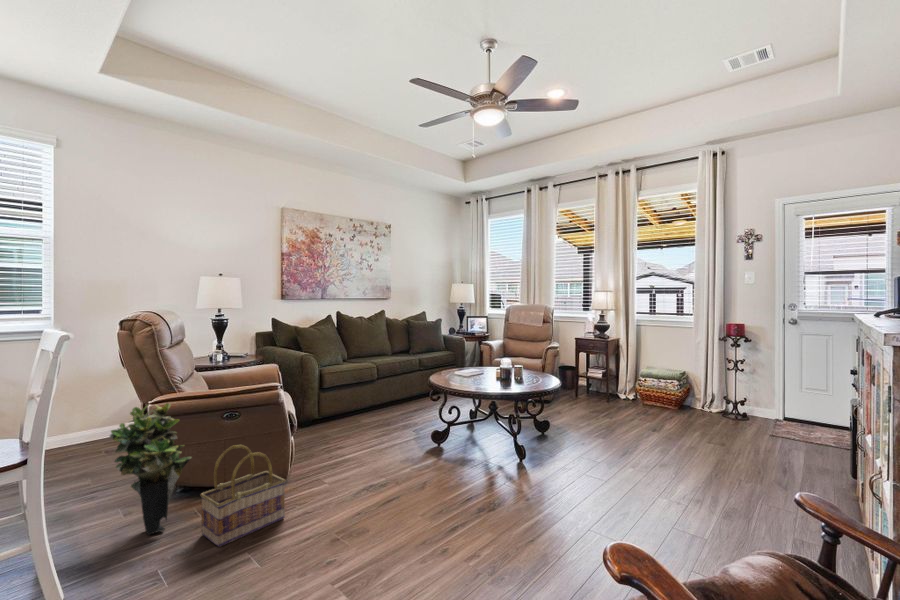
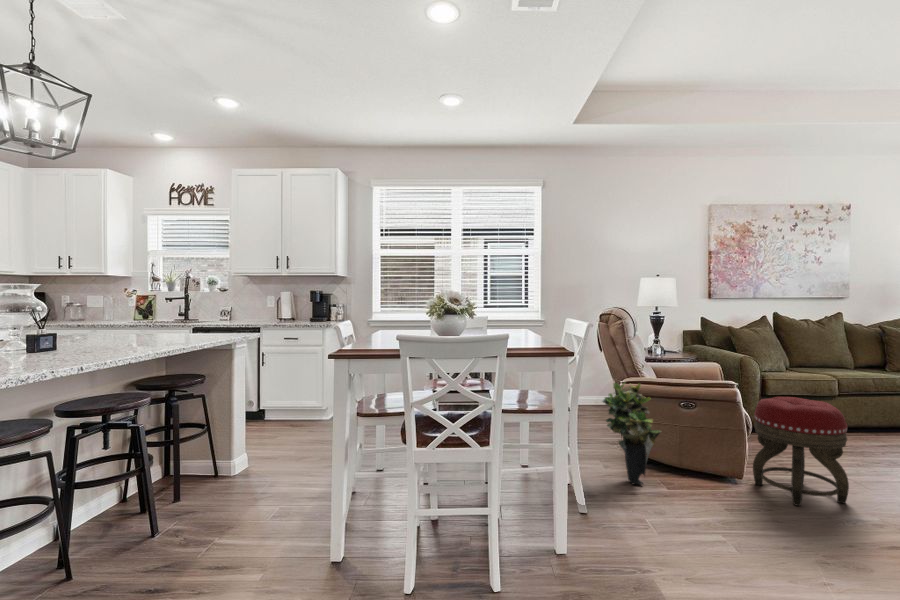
footstool: none [294,392,368,499] -> present [753,397,849,506]
basket: present [200,445,285,547] -> none [675,429,755,512]

